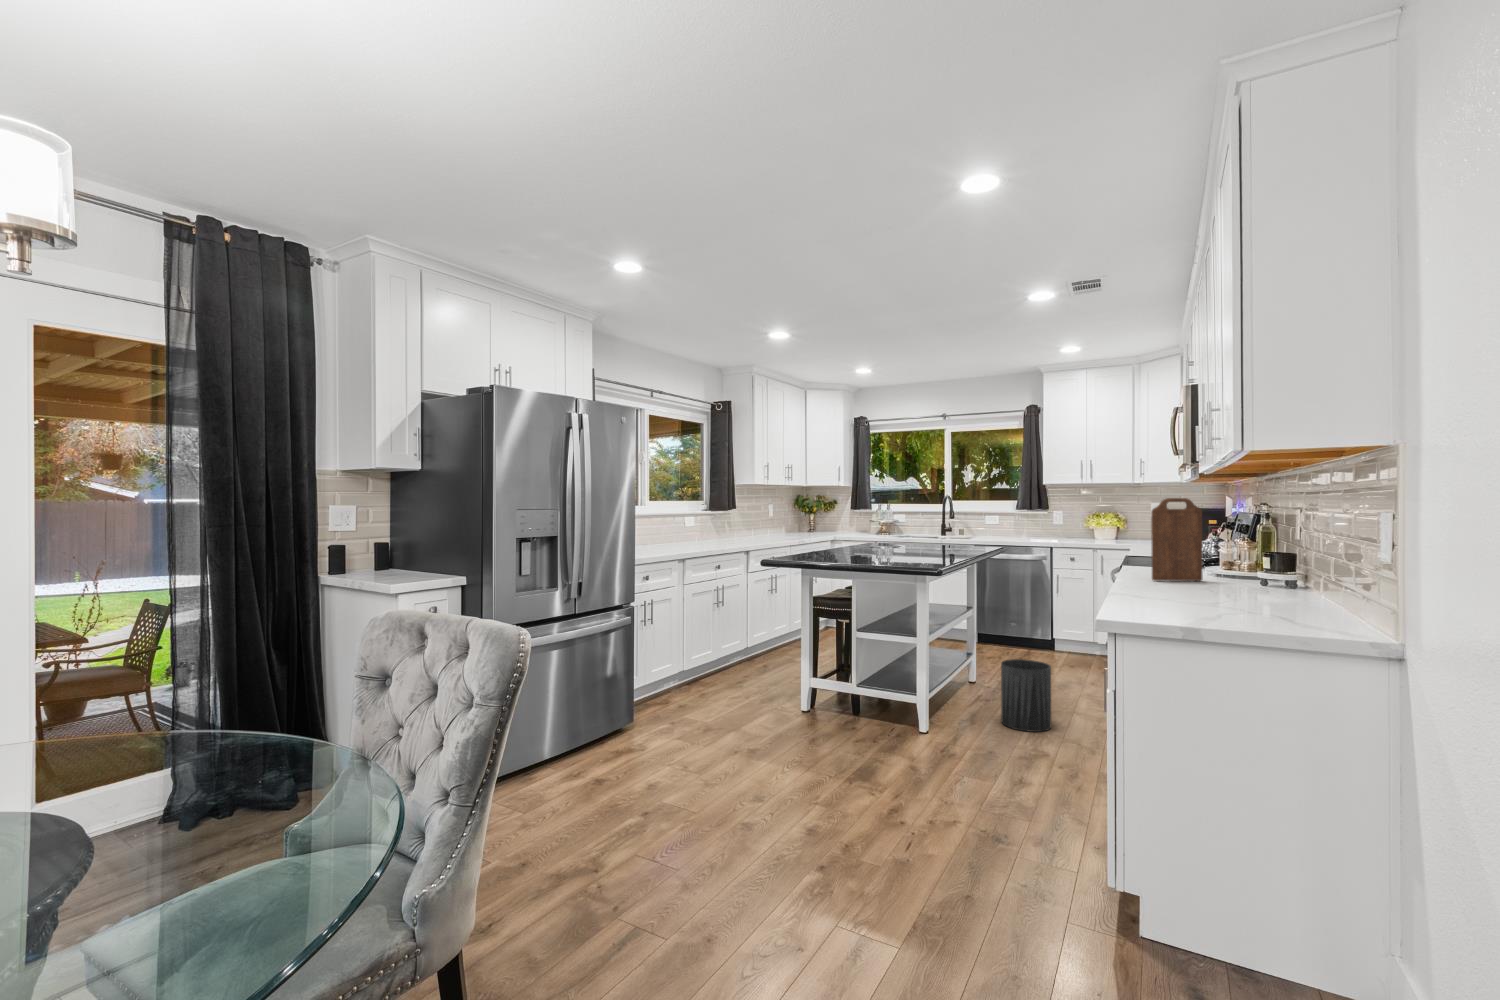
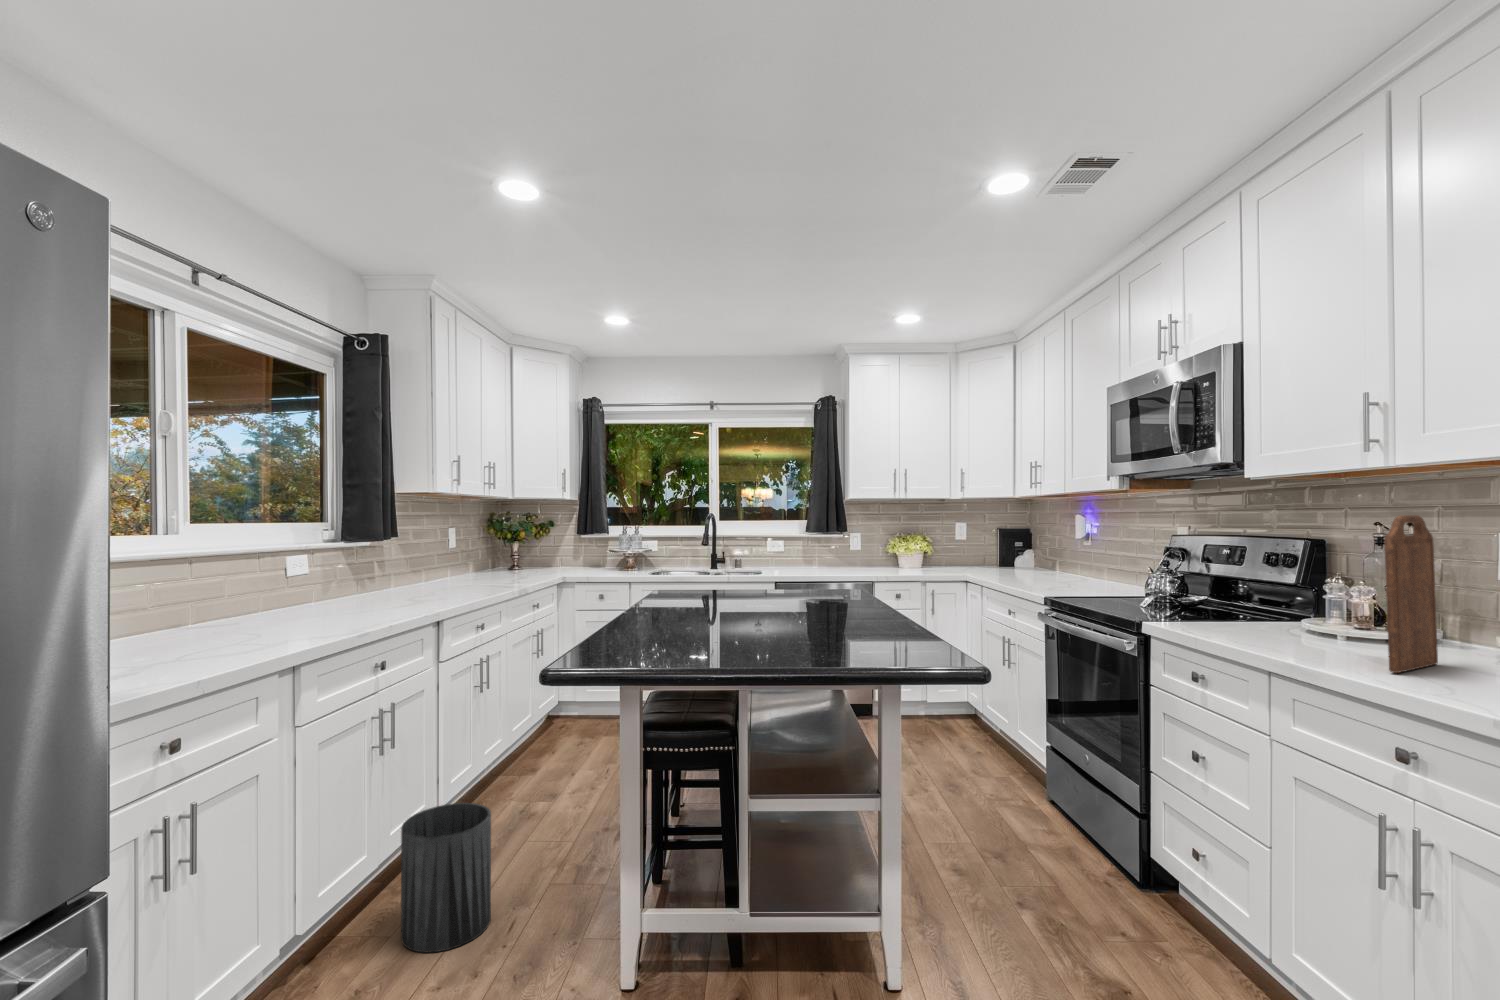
trash can: present [1001,659,1051,732] -> present [401,803,491,952]

